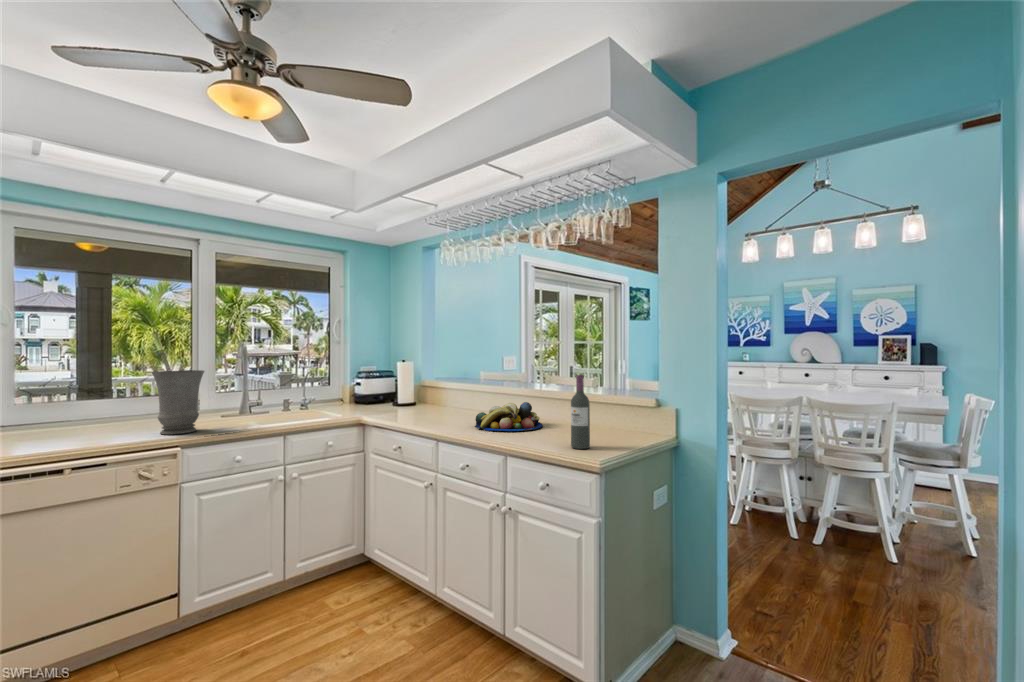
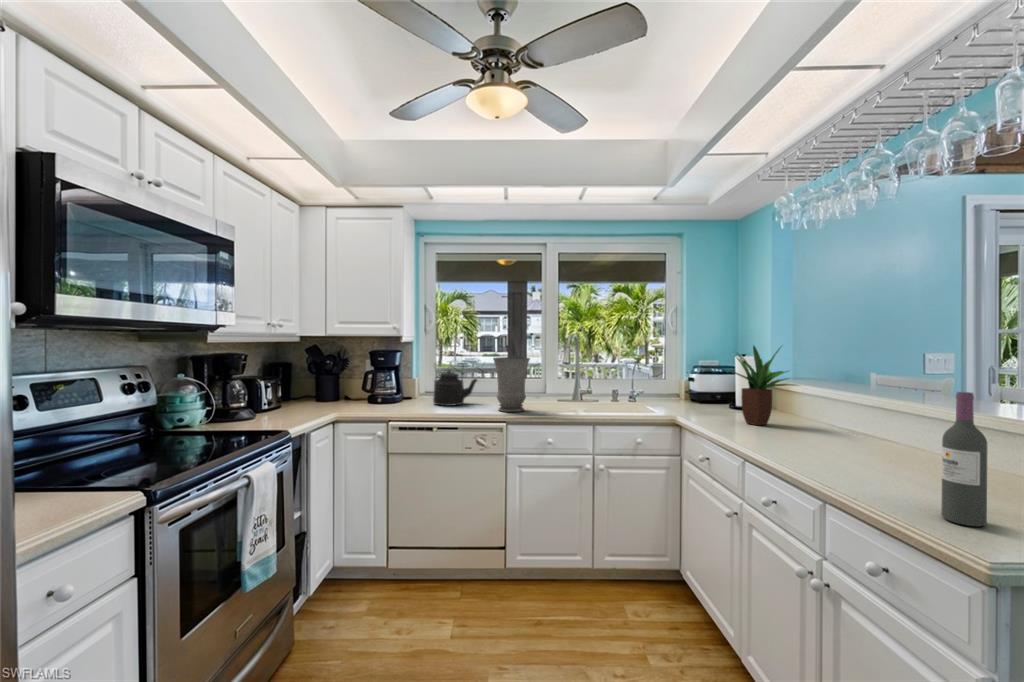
potted plant: none [403,350,456,415] -> present [729,346,796,425]
kettle: none [38,379,114,440] -> present [433,369,477,406]
fruit bowl: present [475,402,543,431] -> none [803,425,928,472]

